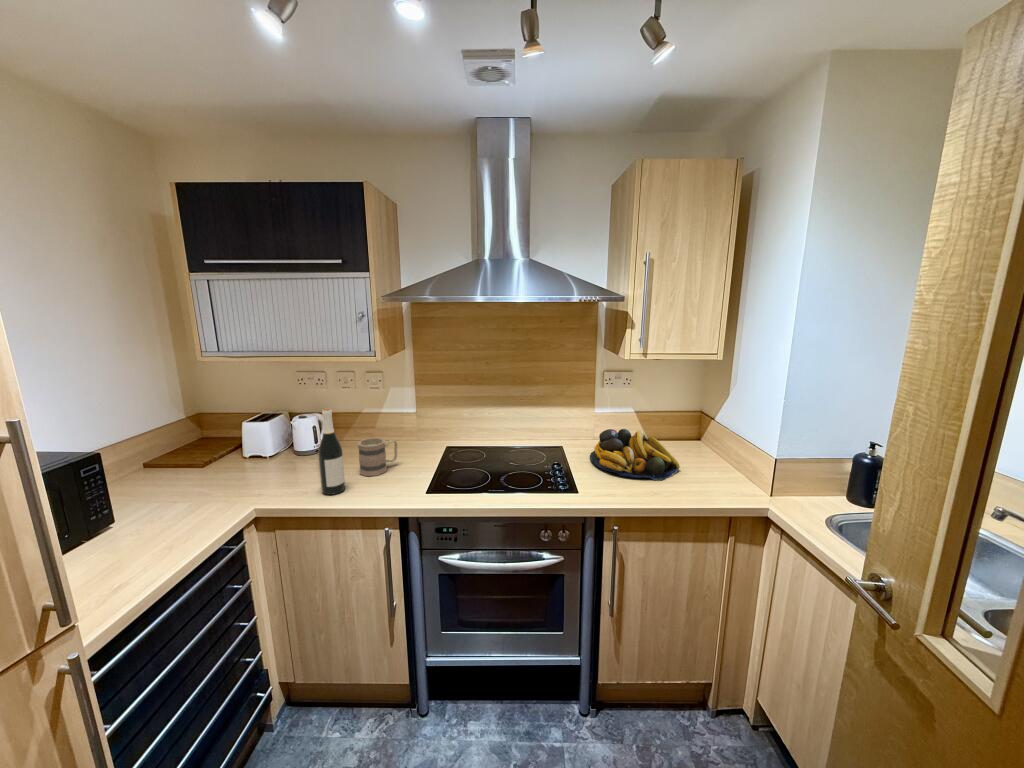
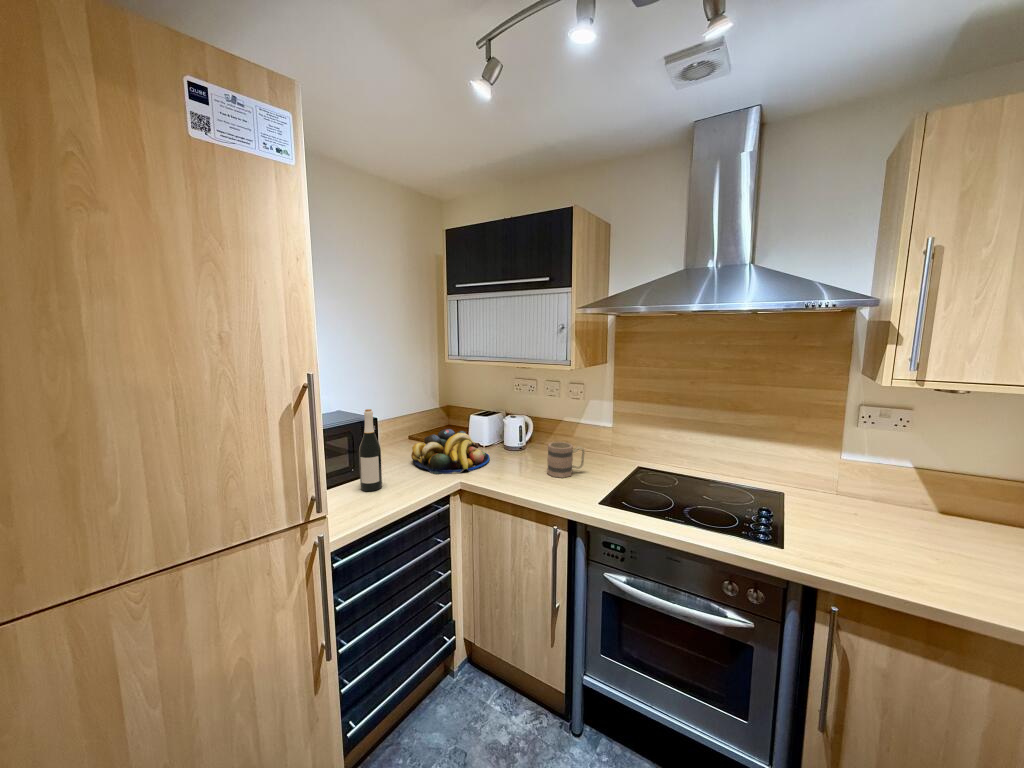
wine bottle: present [318,408,345,495] -> present [359,409,382,491]
fruit bowl: present [590,429,680,481] -> present [411,429,490,474]

